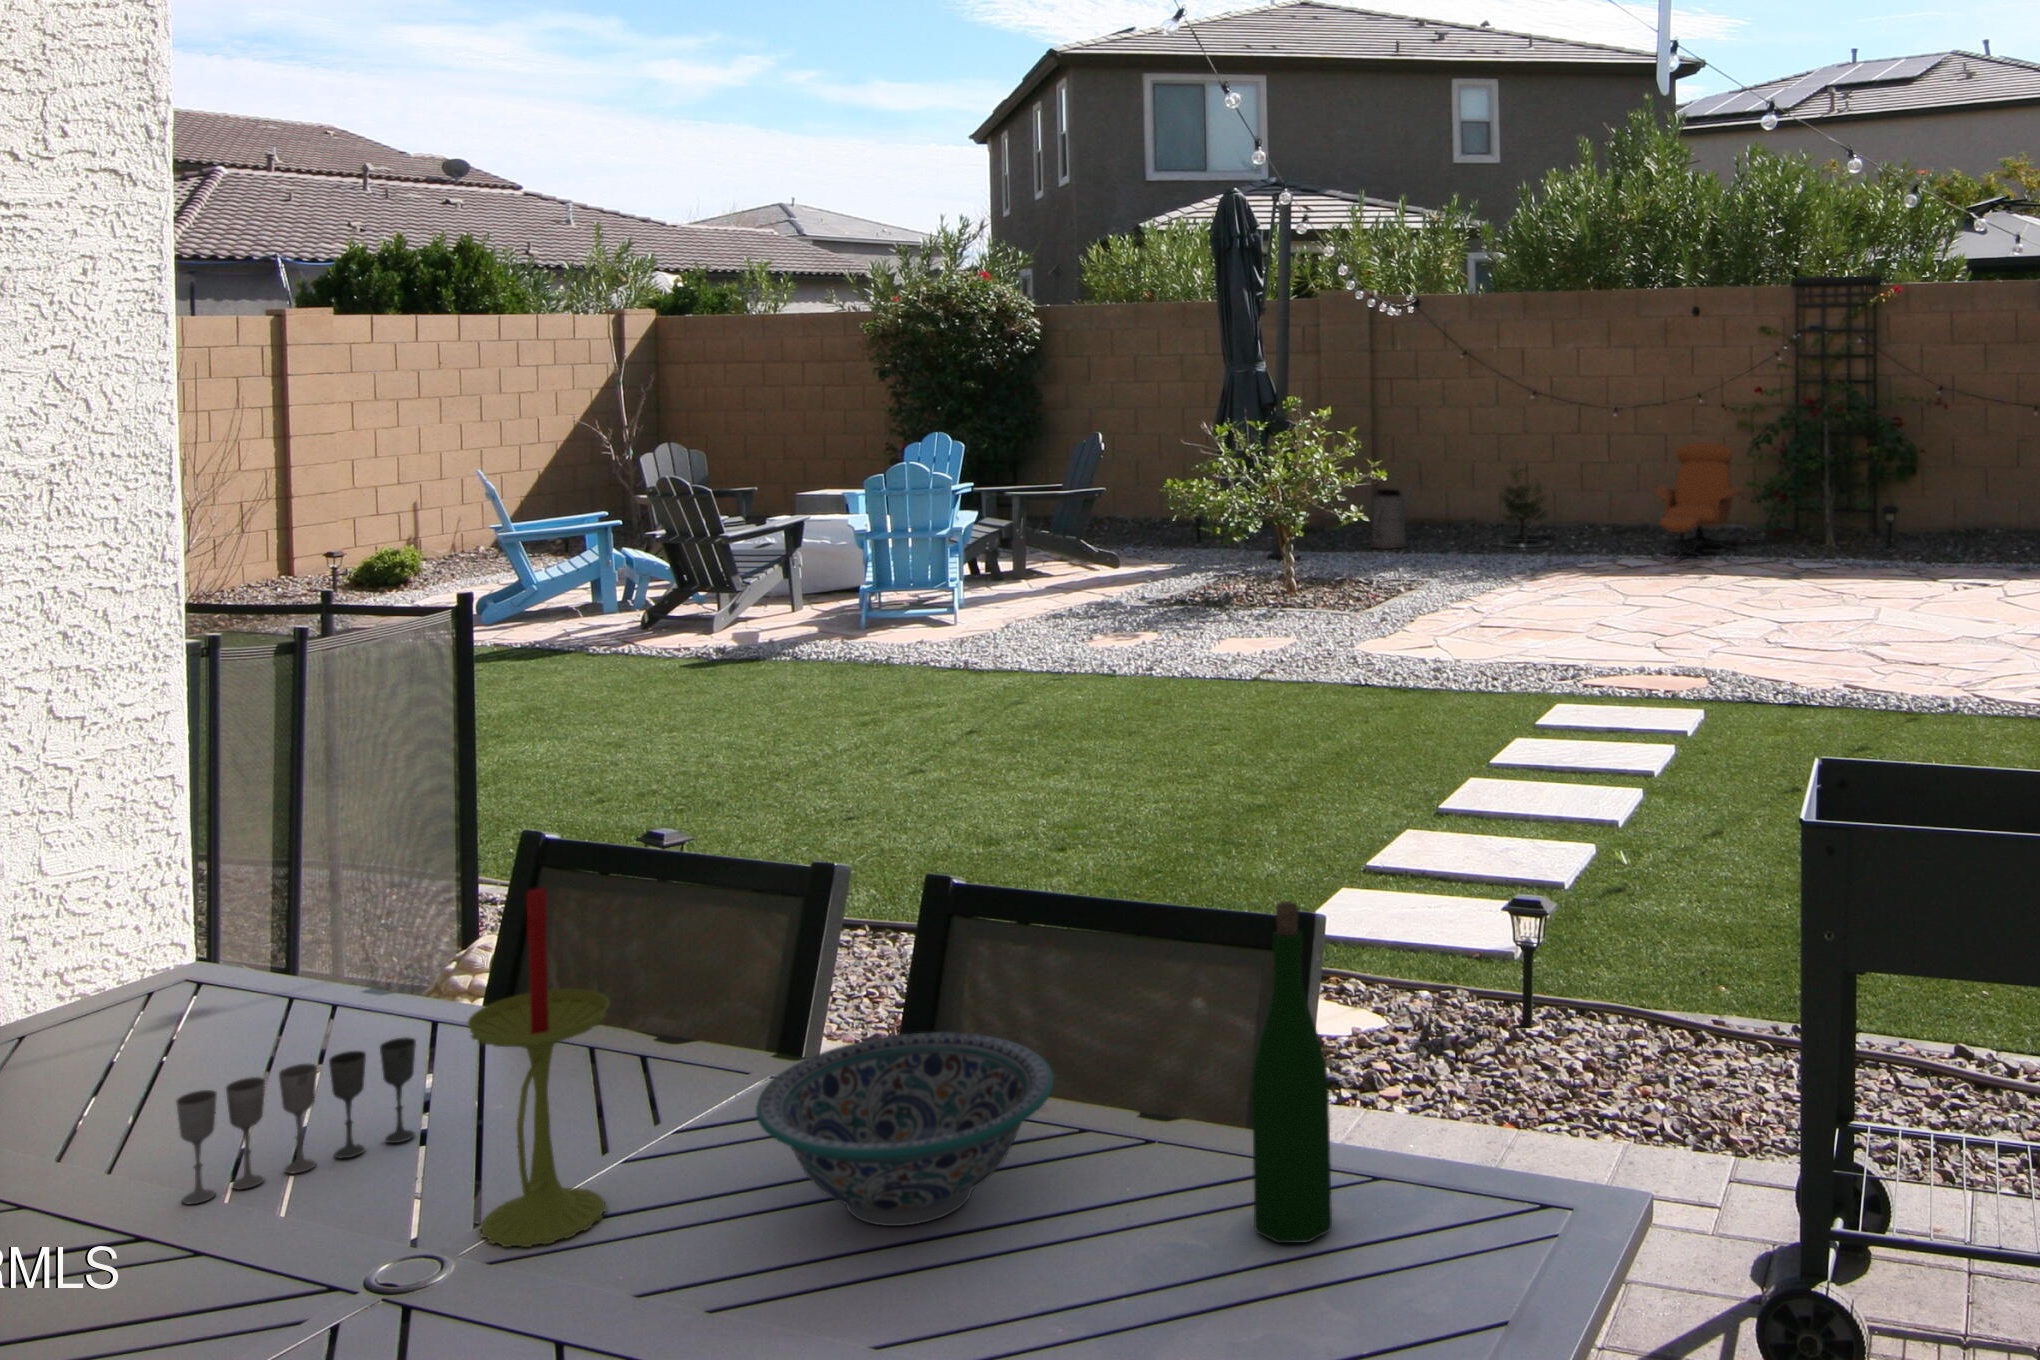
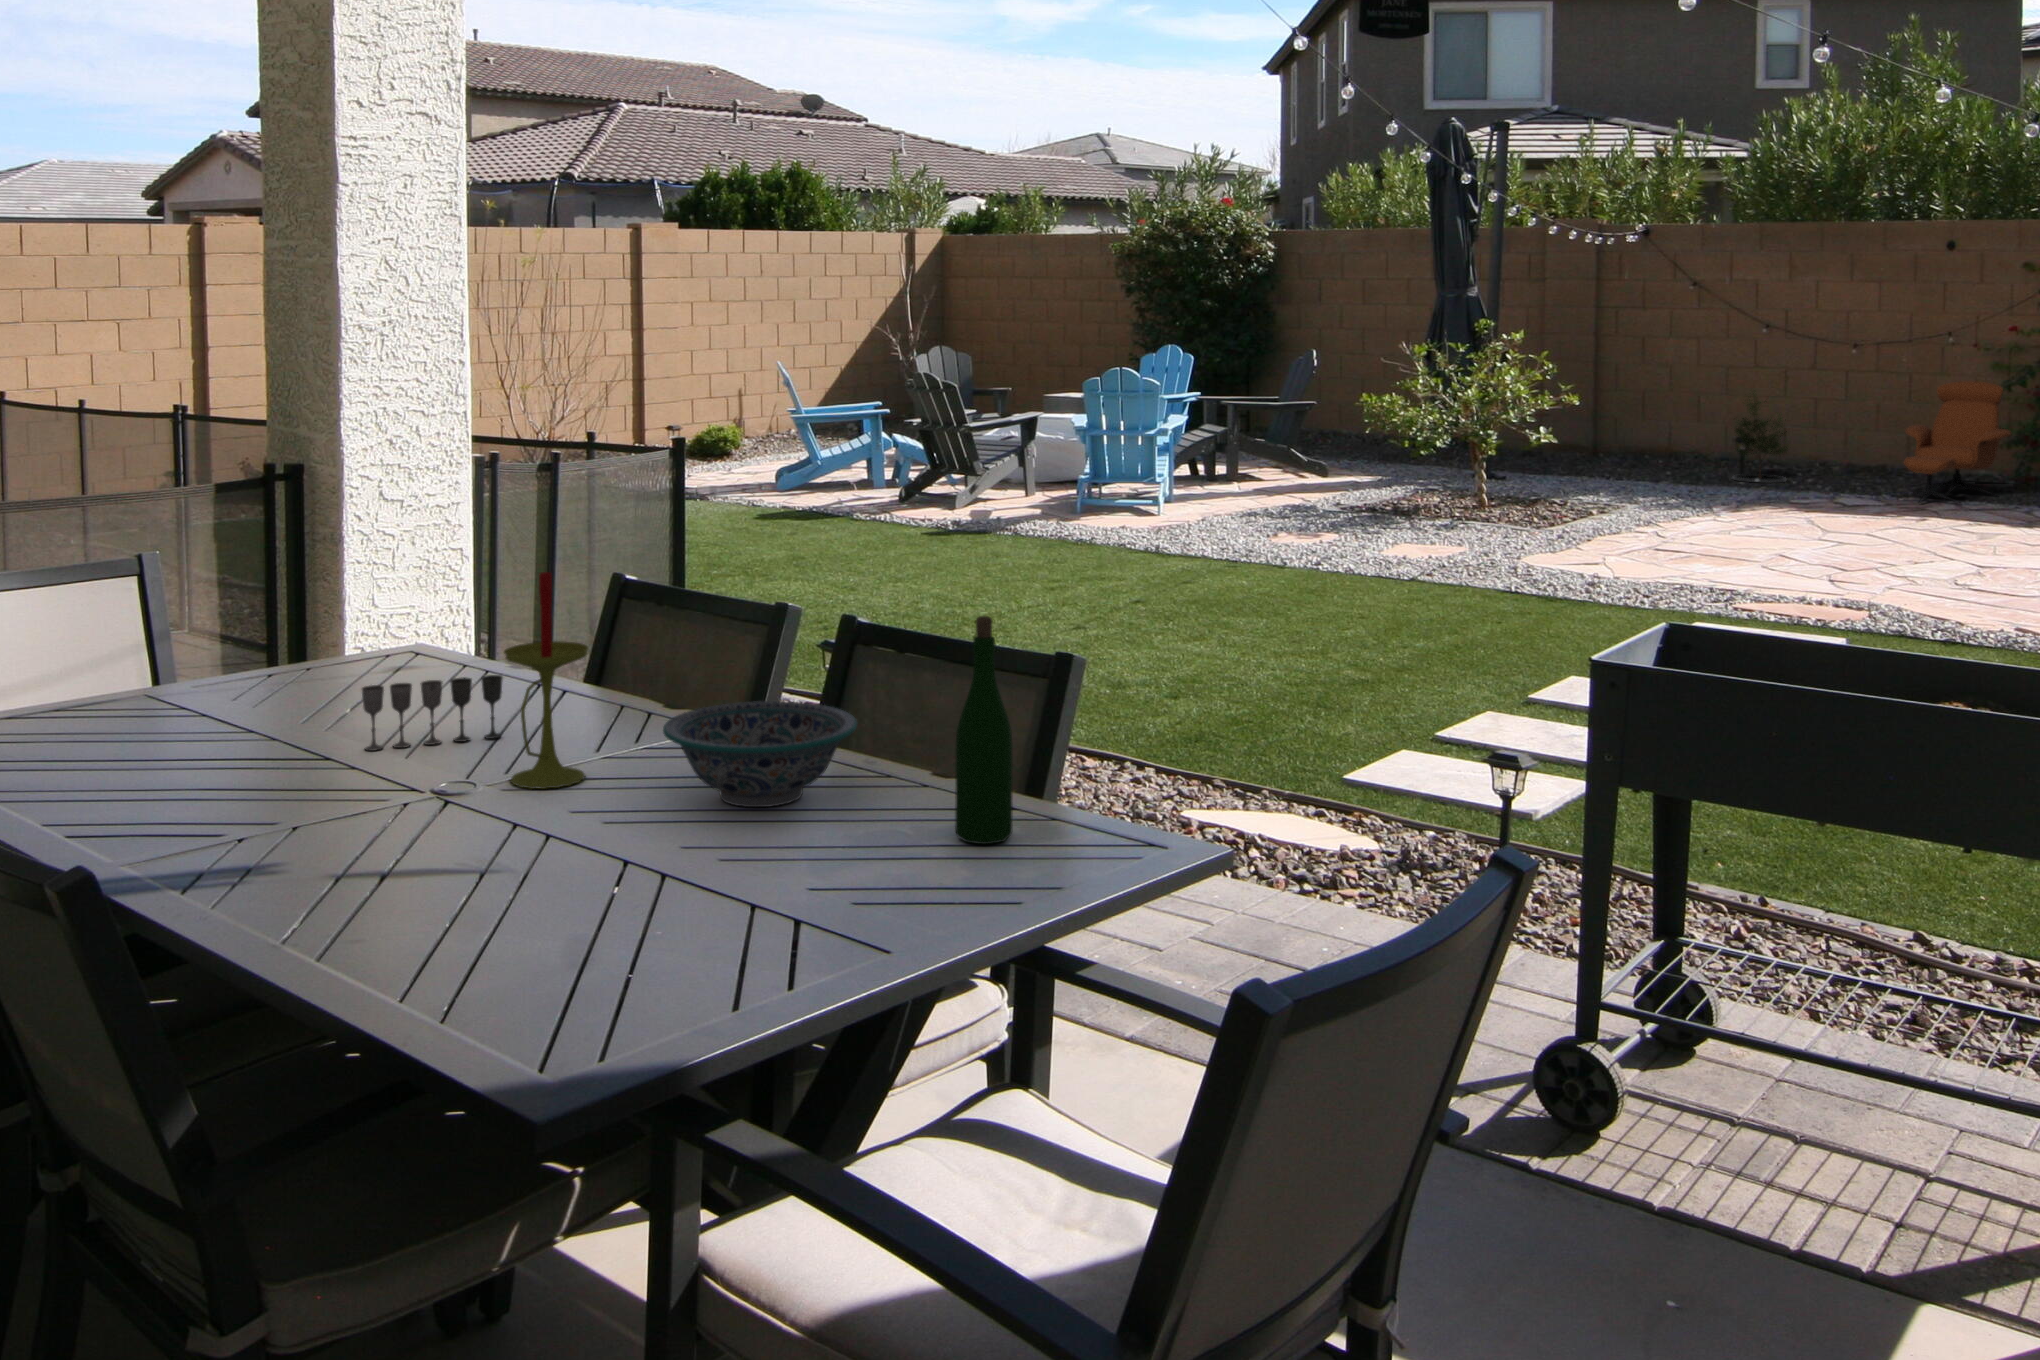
watering can: present [1371,482,1413,549] -> none [1593,403,1644,476]

